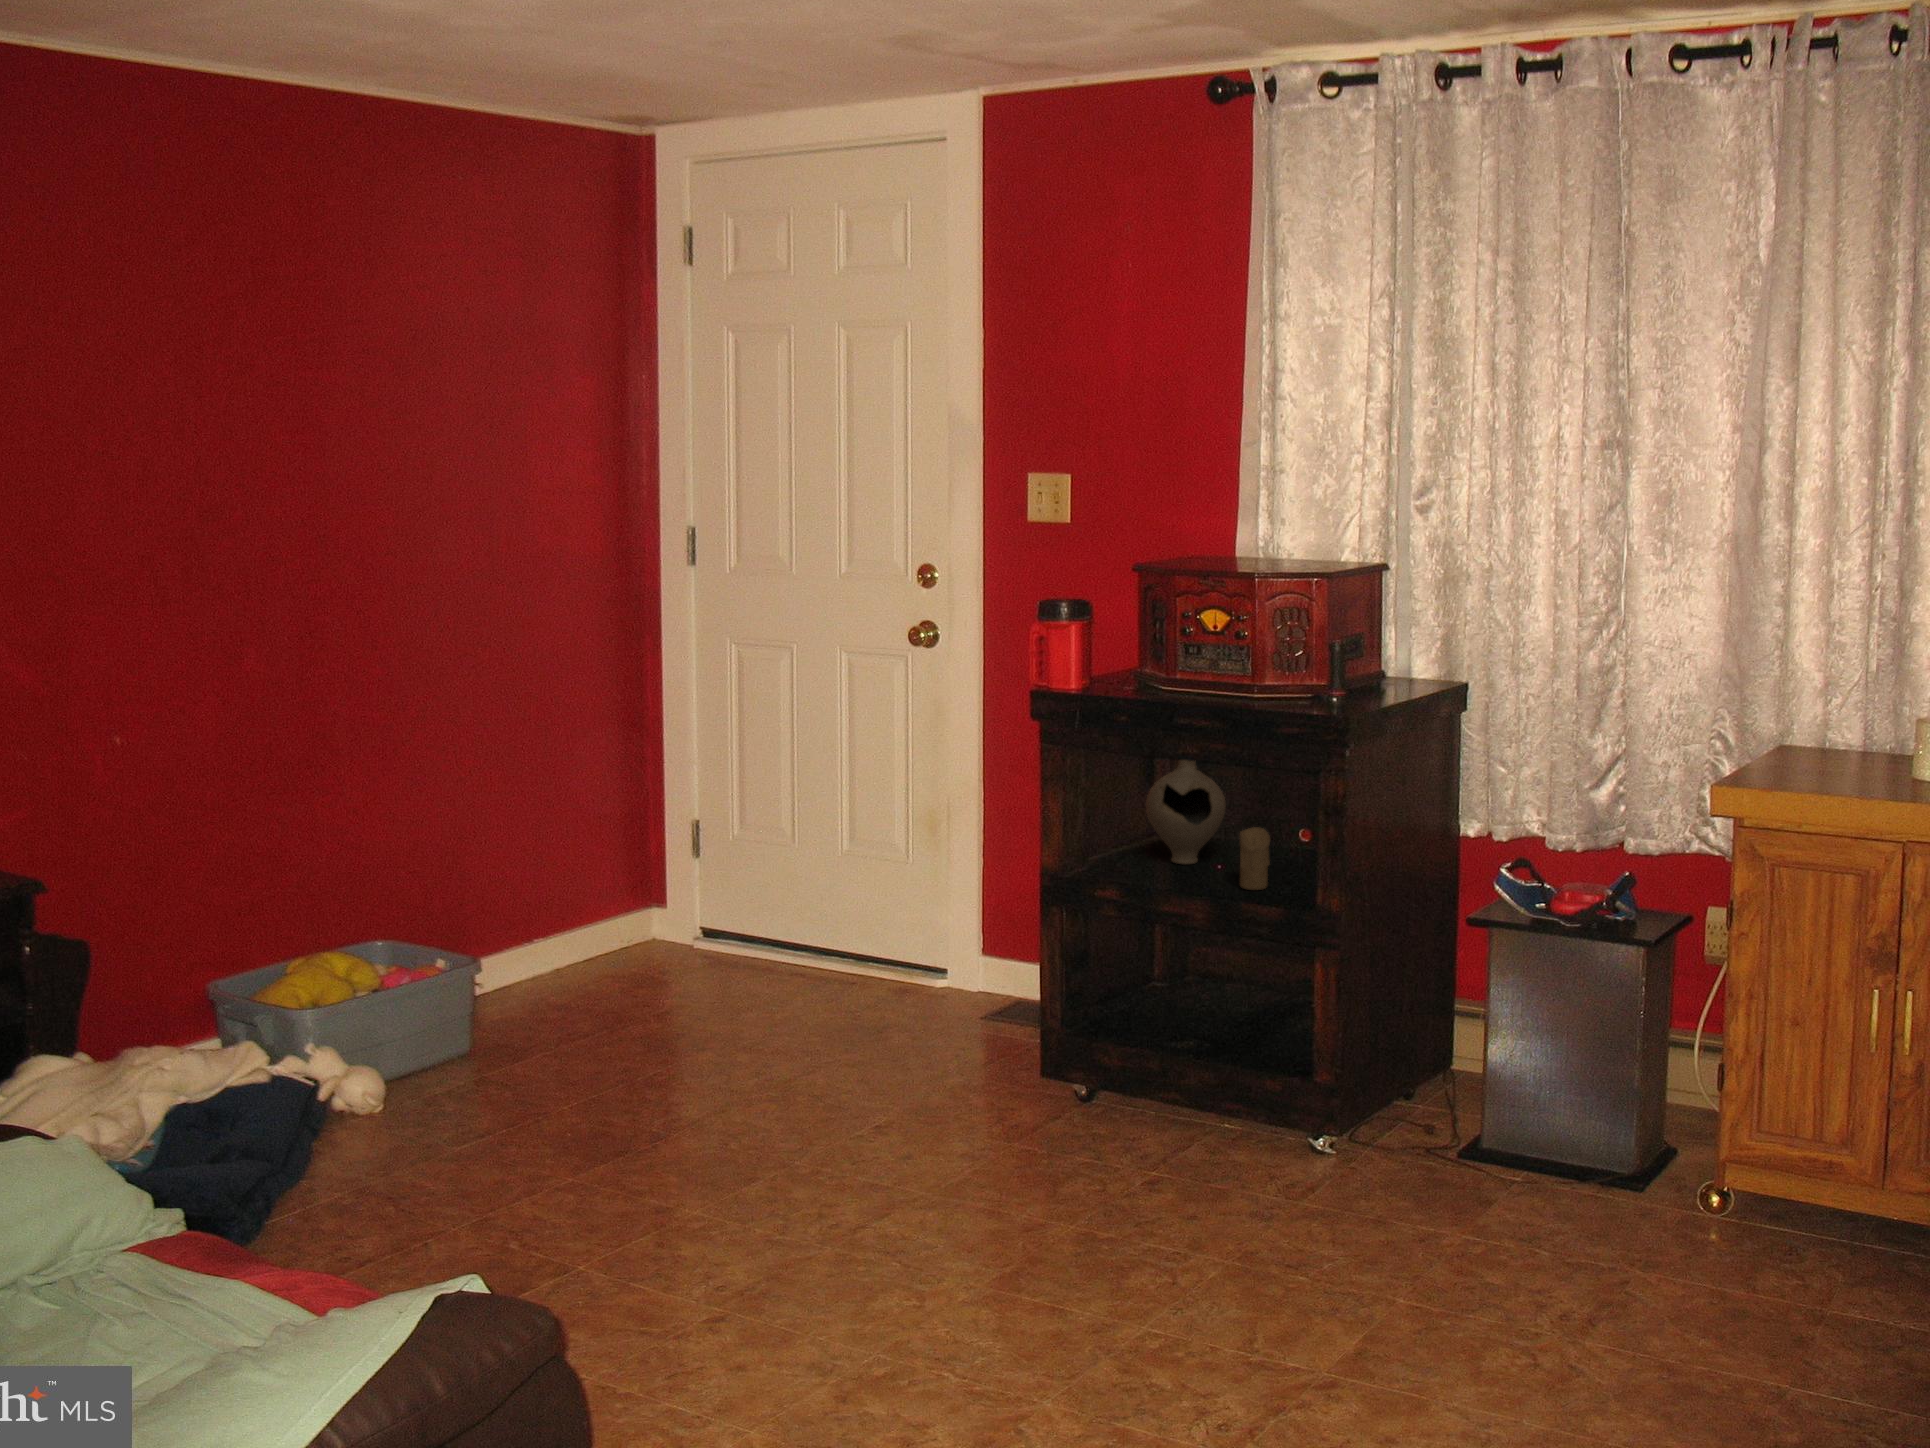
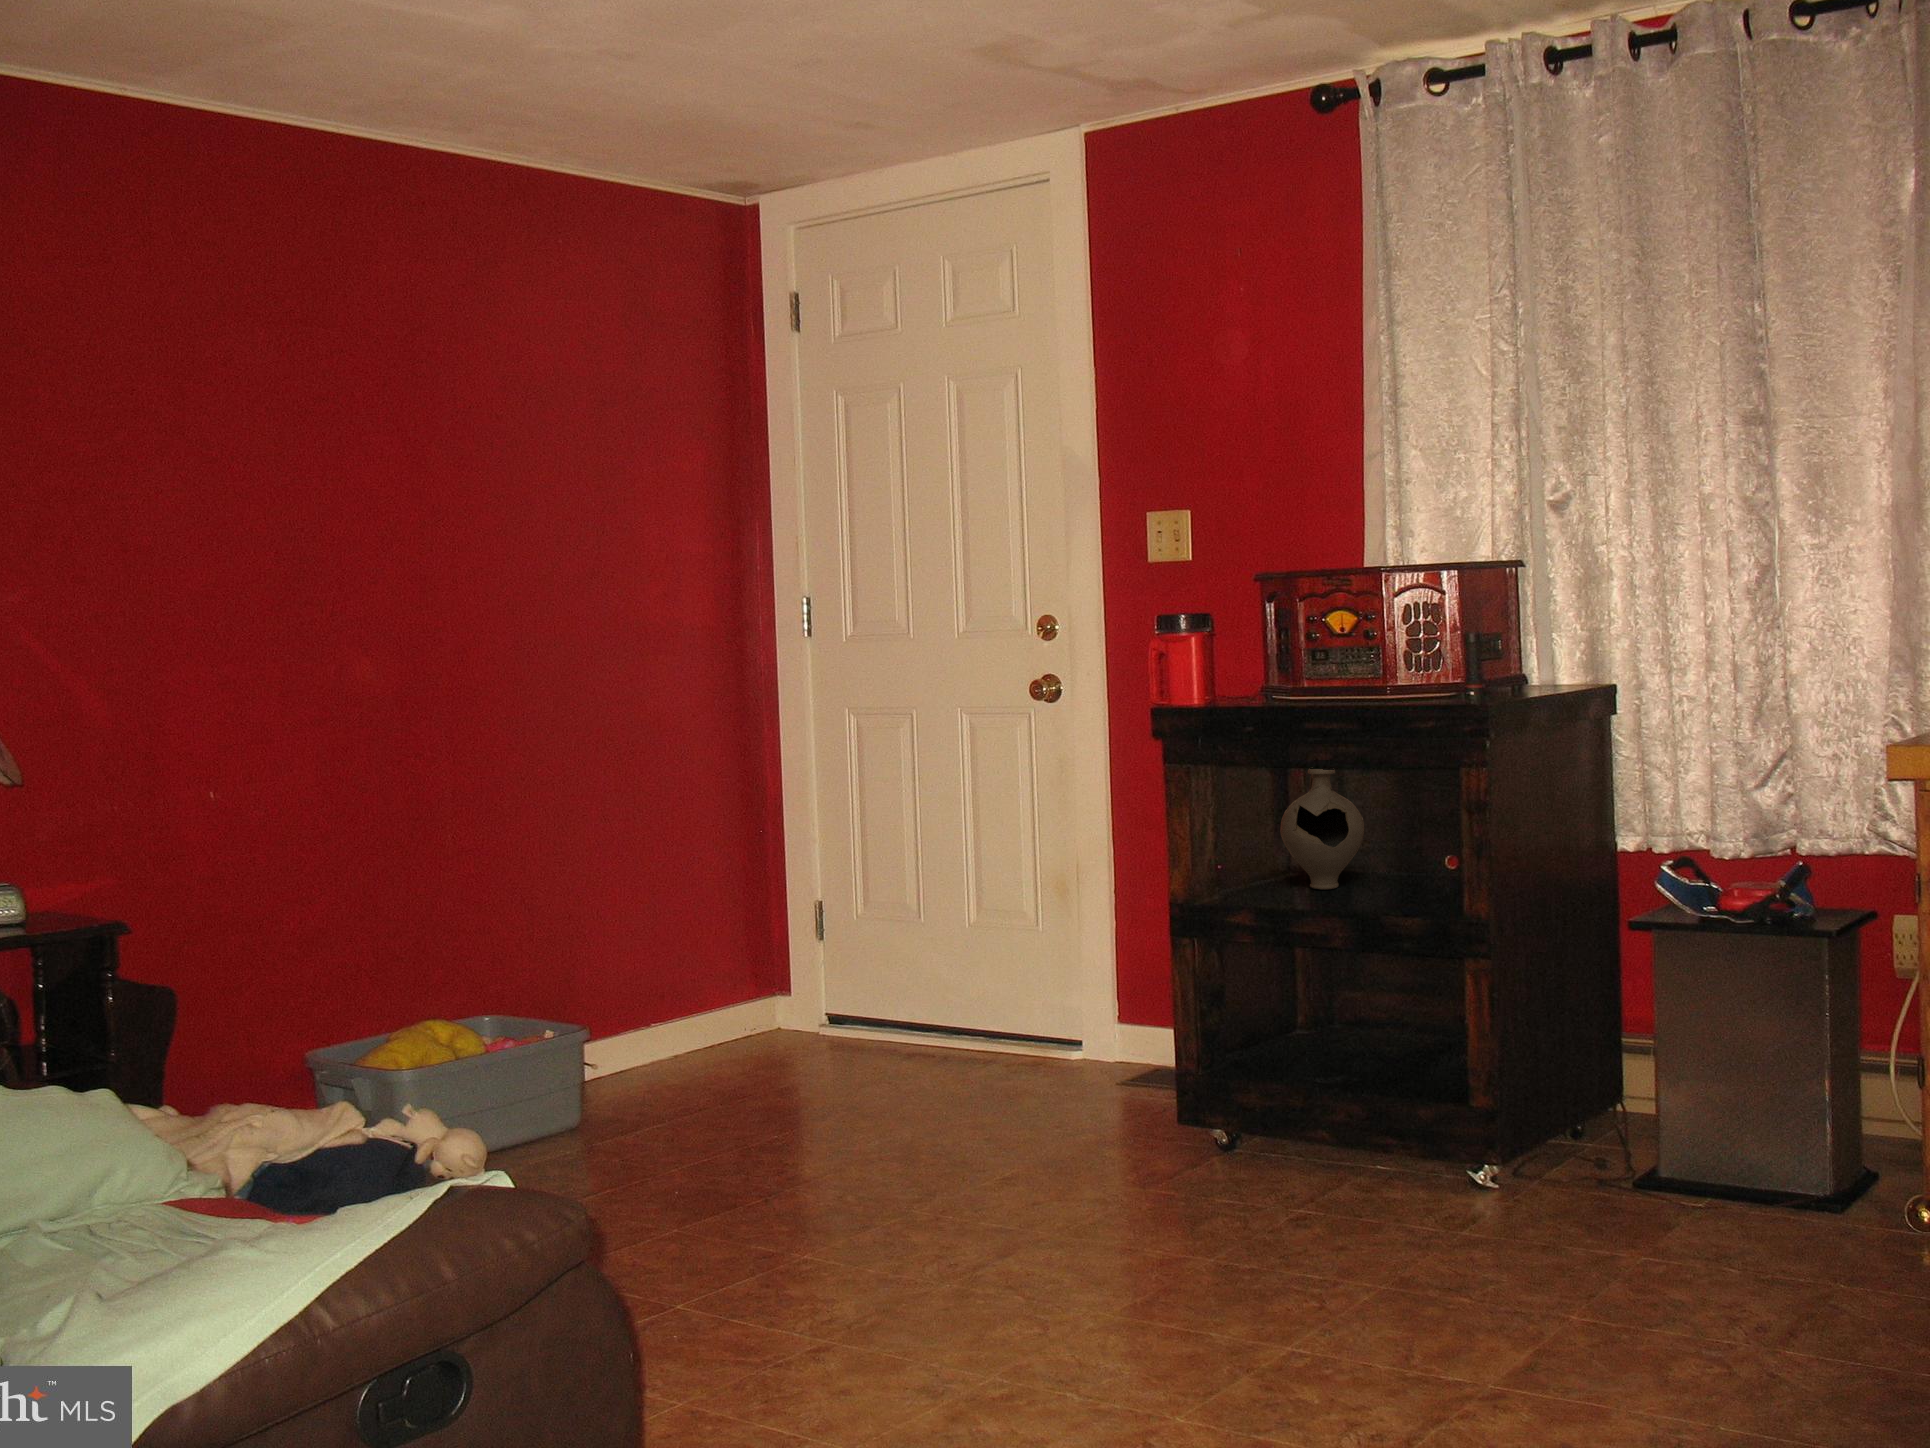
candle: present [1239,827,1270,890] -> none [1376,845,1410,910]

